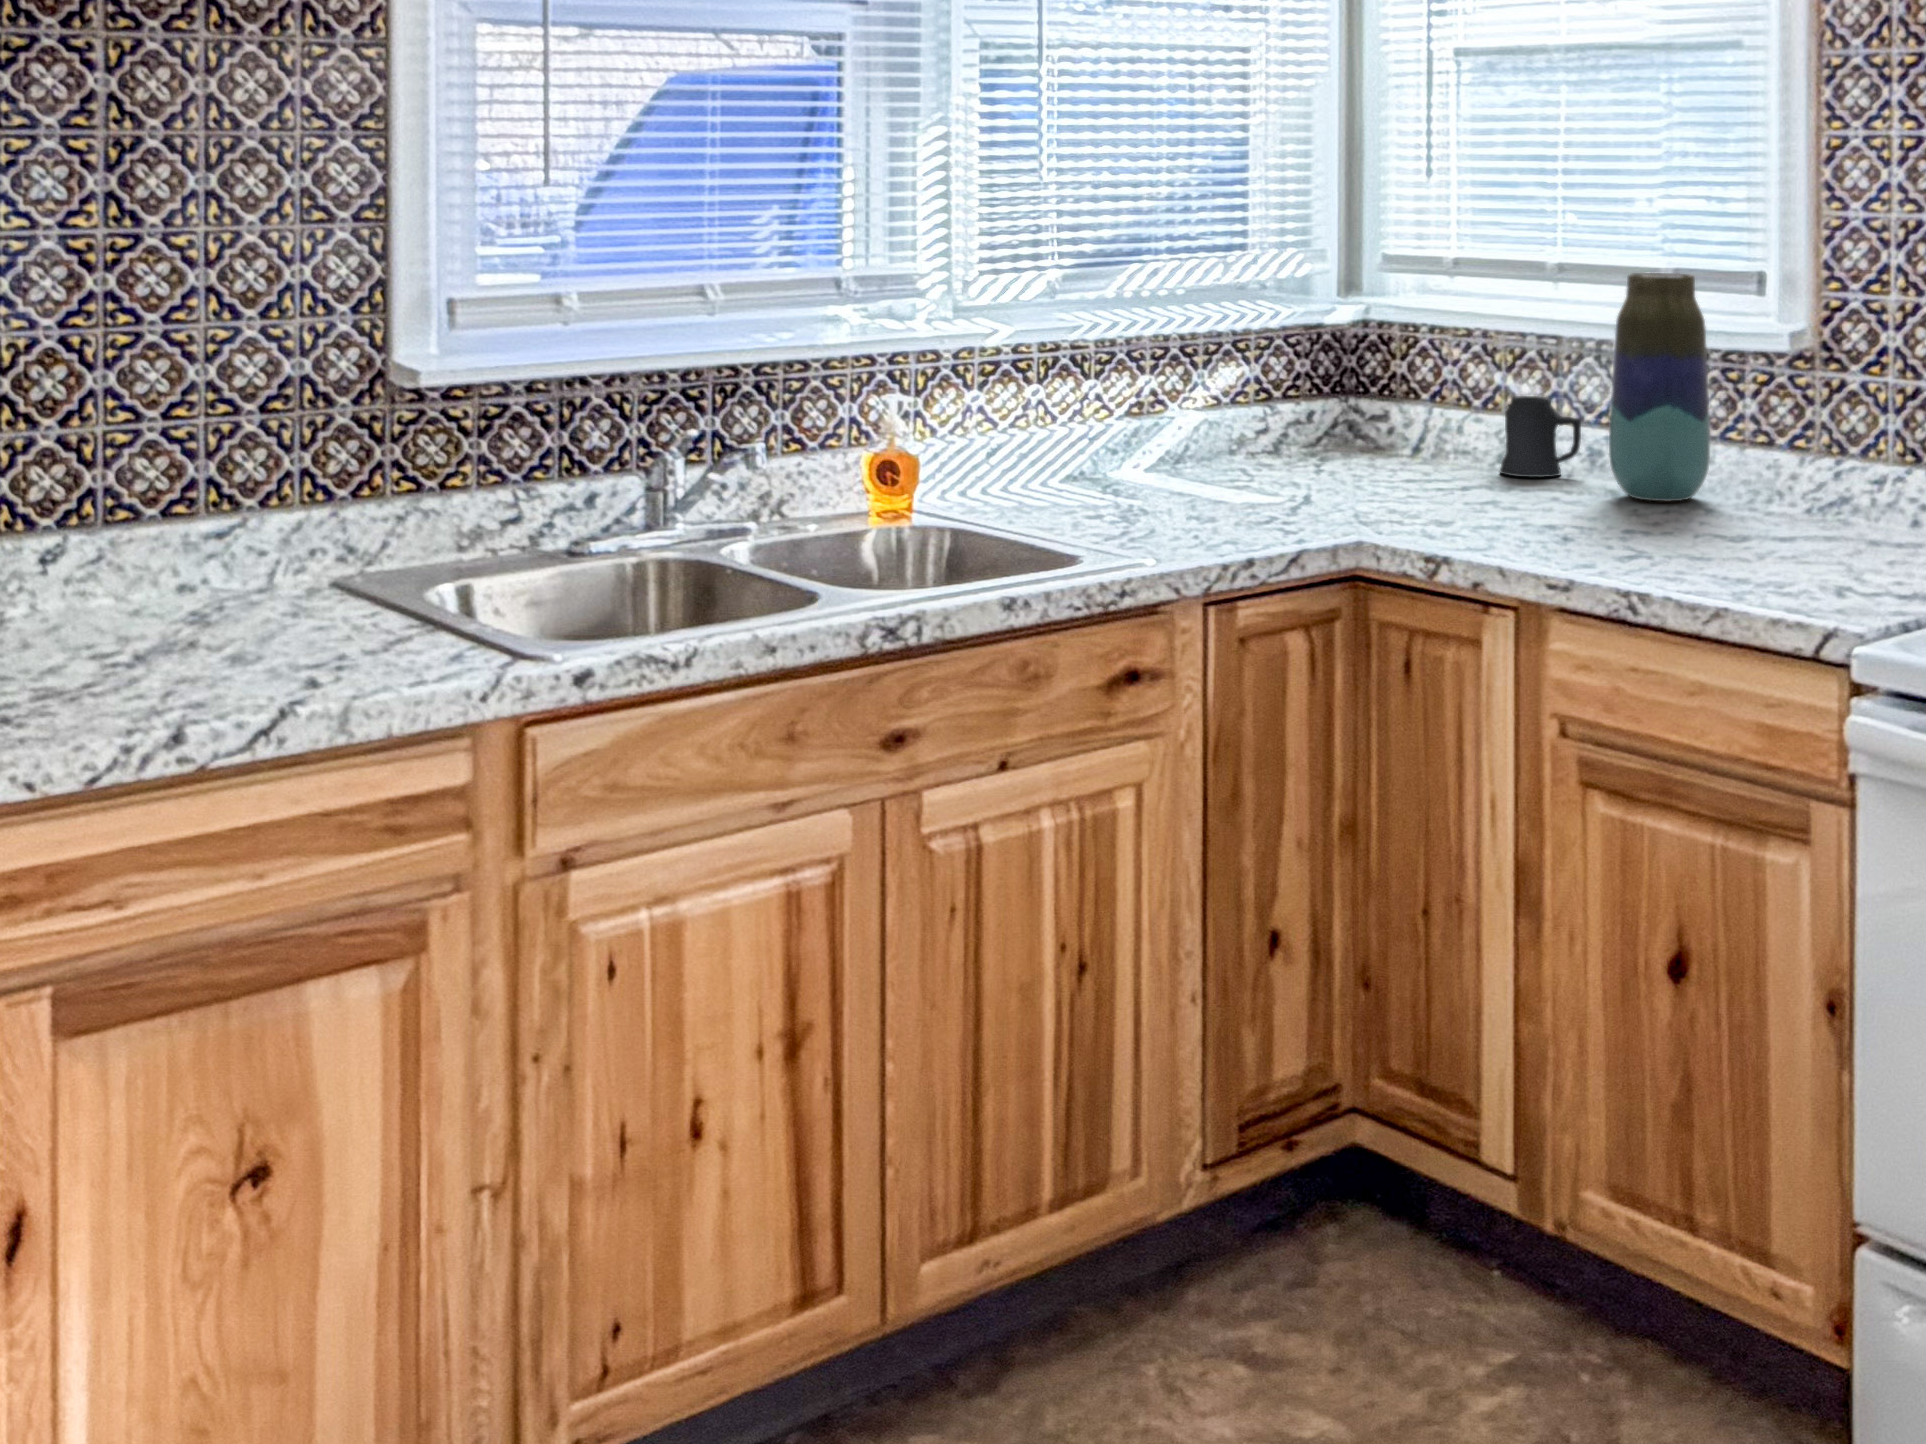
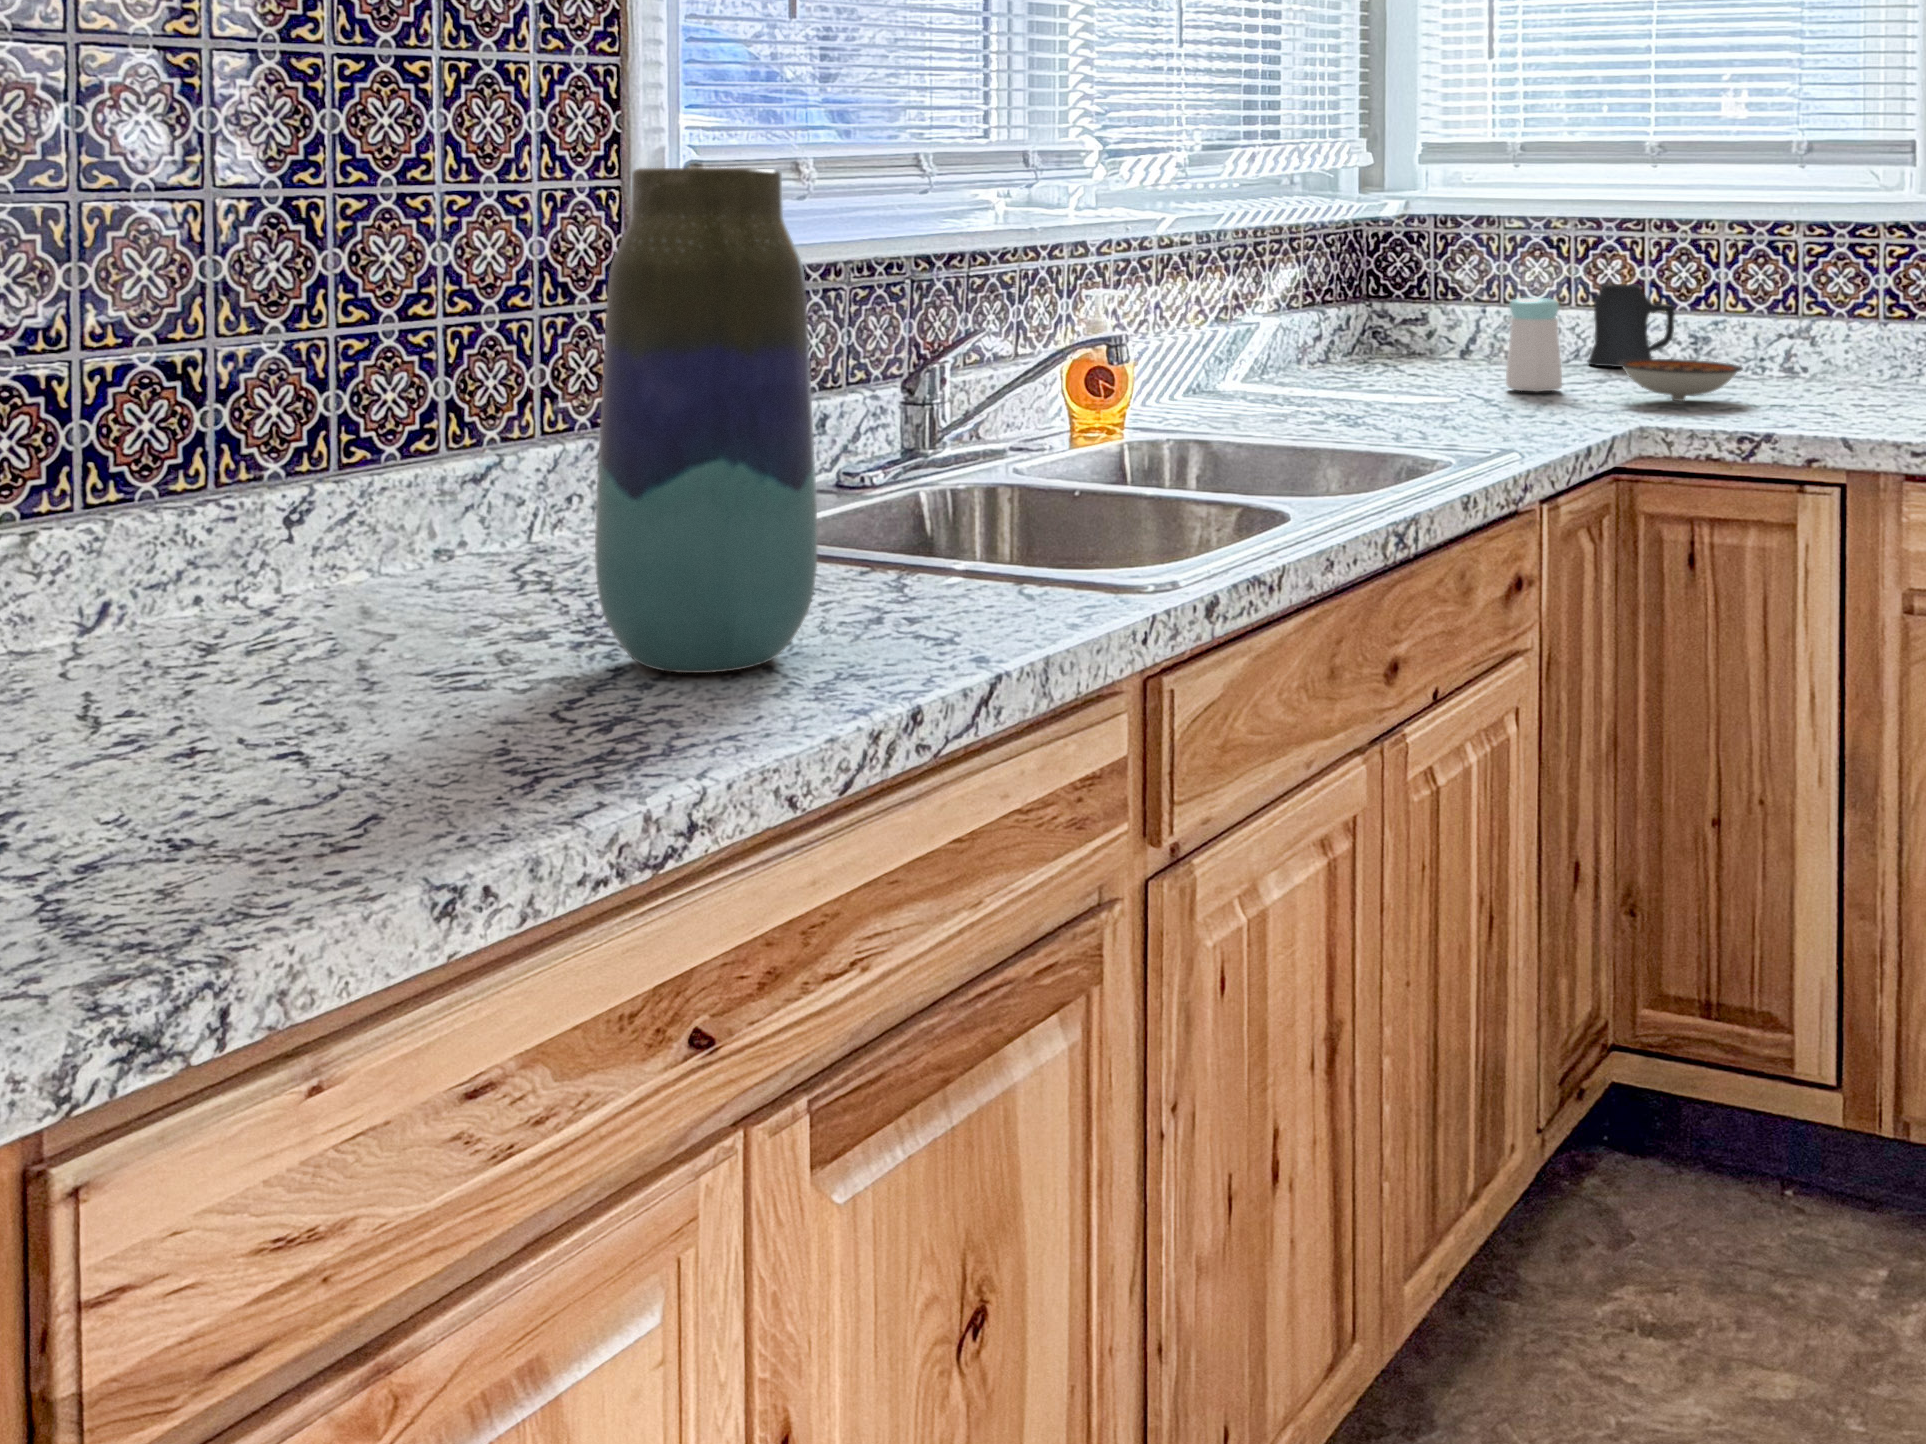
vase: present [1609,273,1711,501] -> present [595,168,818,673]
salt shaker: none [1343,411,1399,499] -> present [1506,297,1562,392]
ceramic bowl: none [1410,475,1529,518] -> present [1617,359,1743,401]

